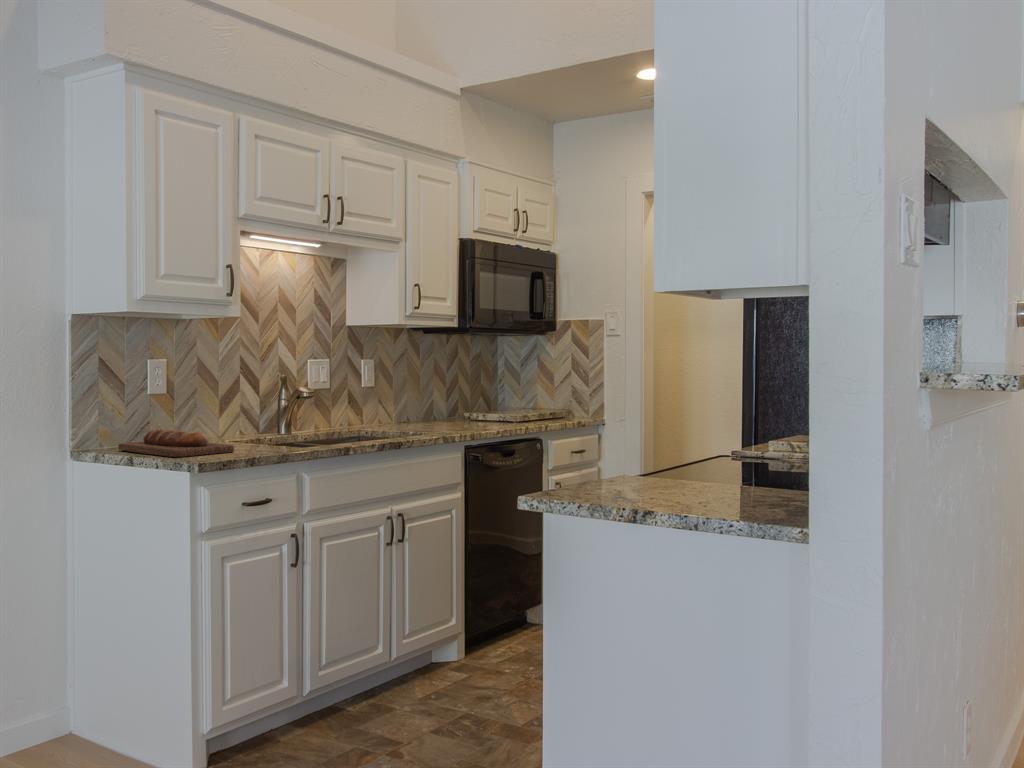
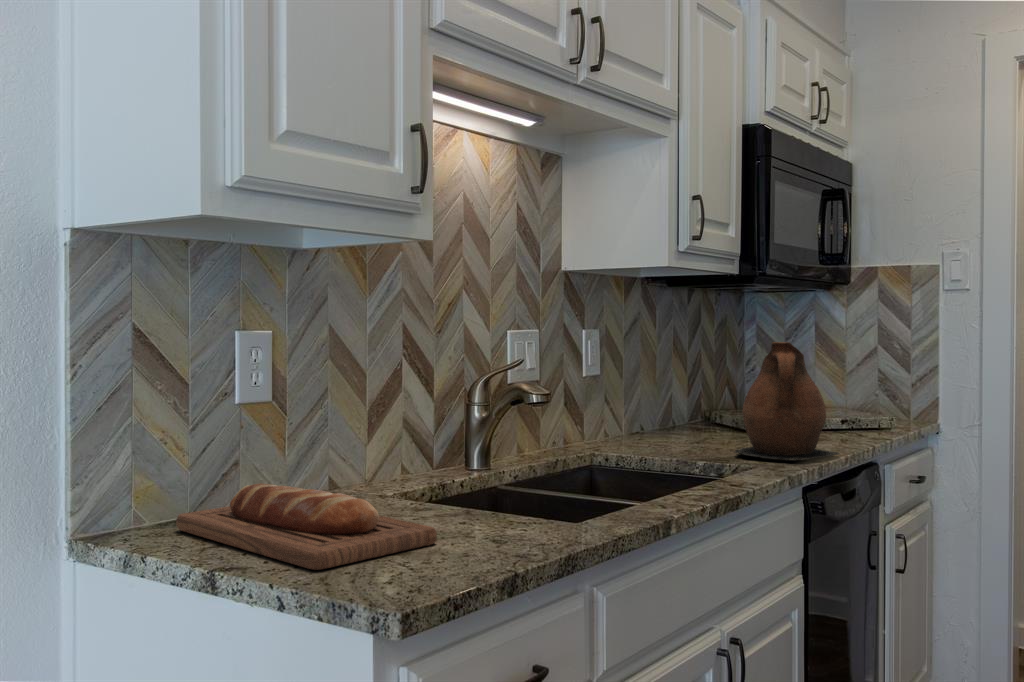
ceramic pitcher: none [433,366,493,429] -> present [735,342,840,460]

